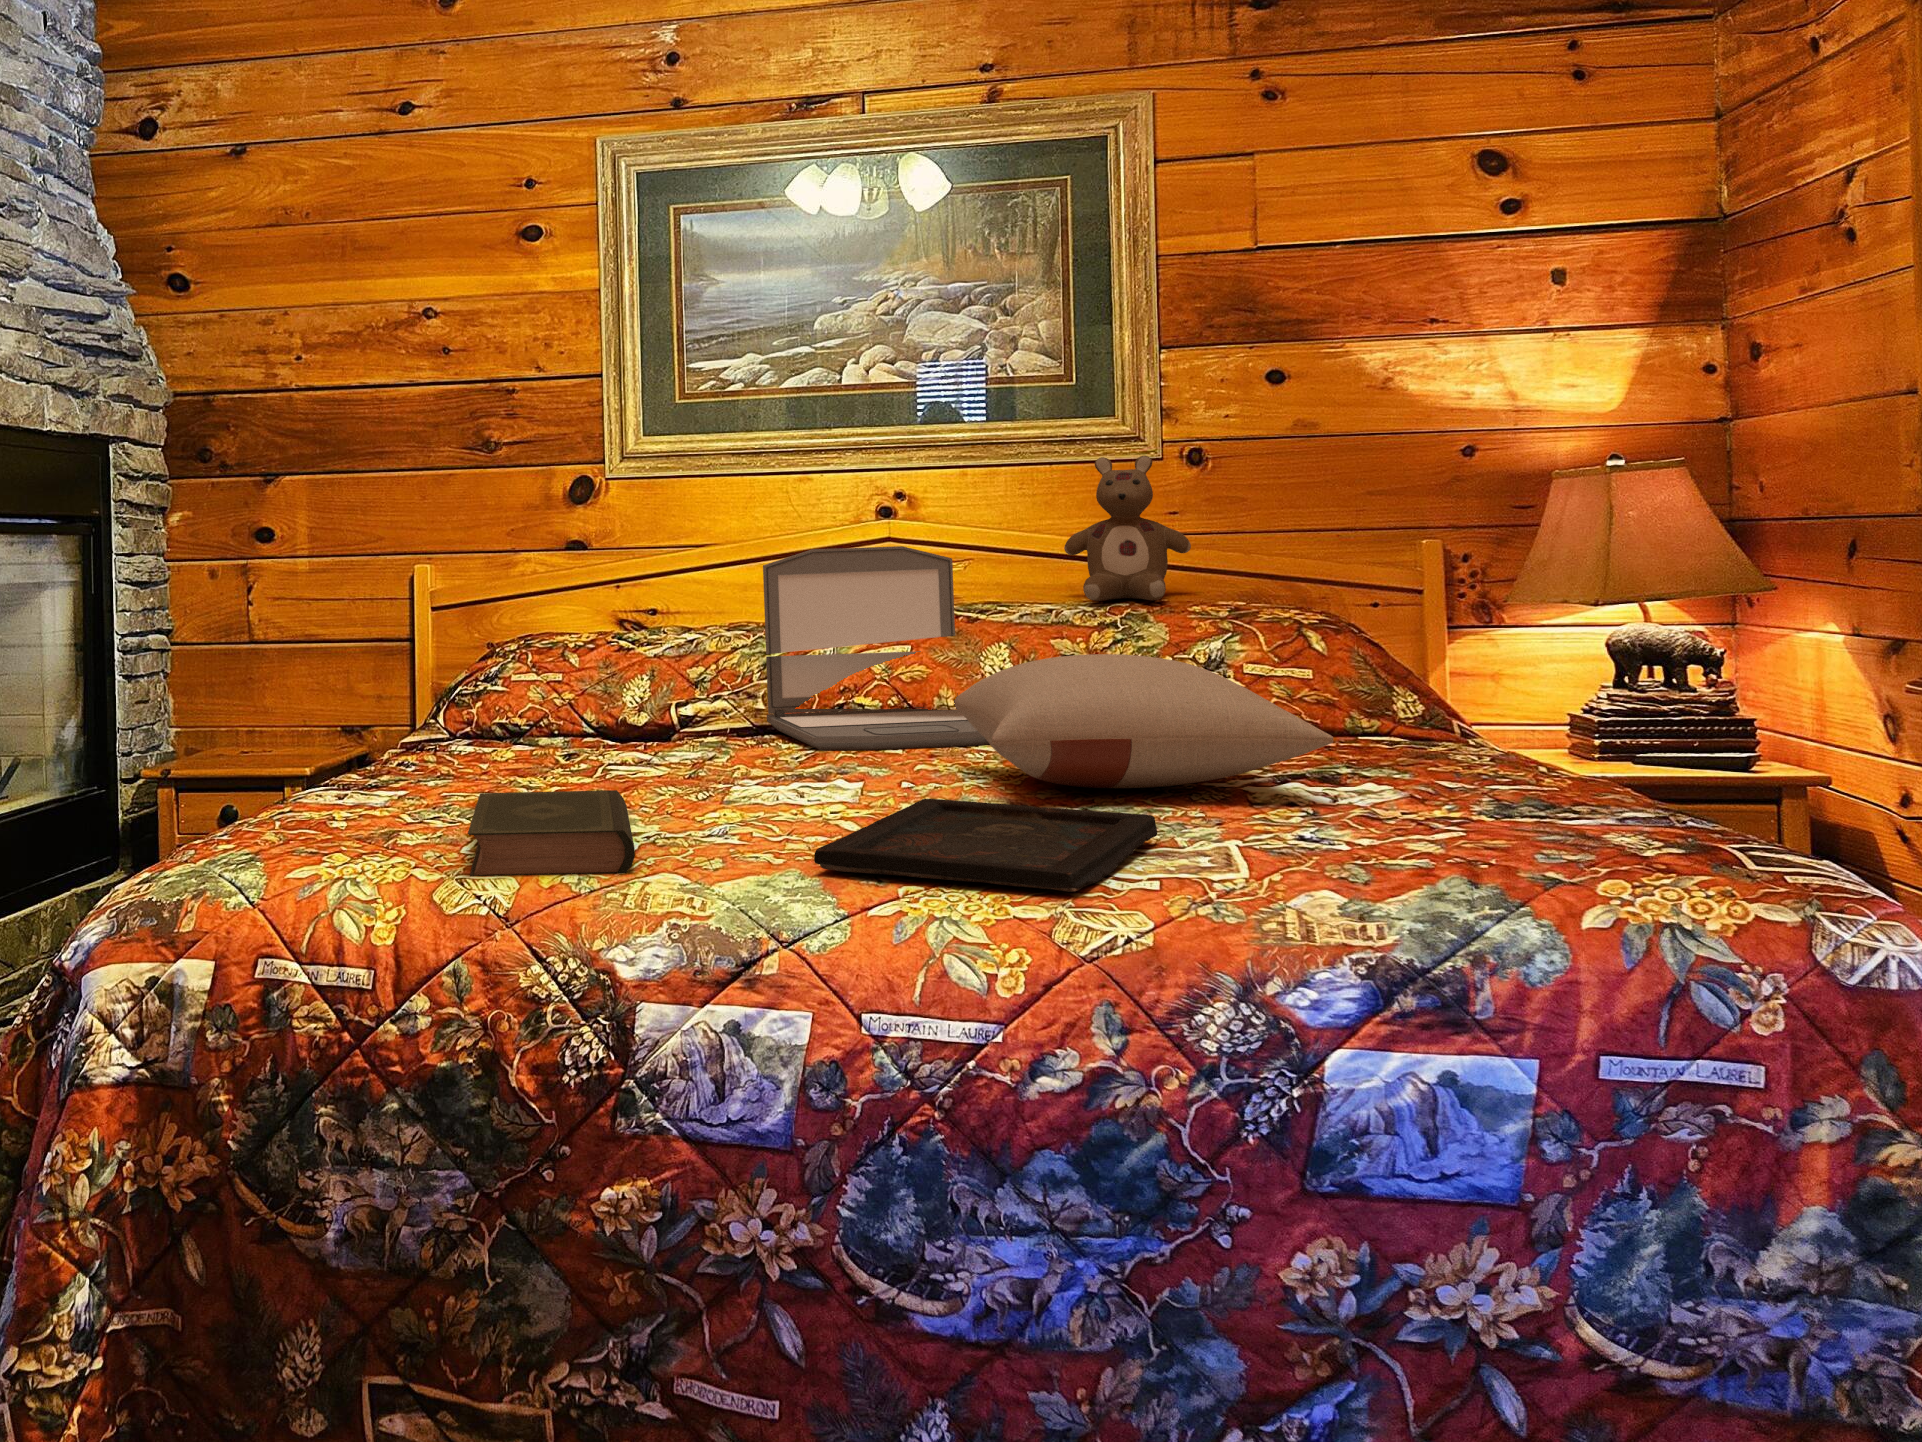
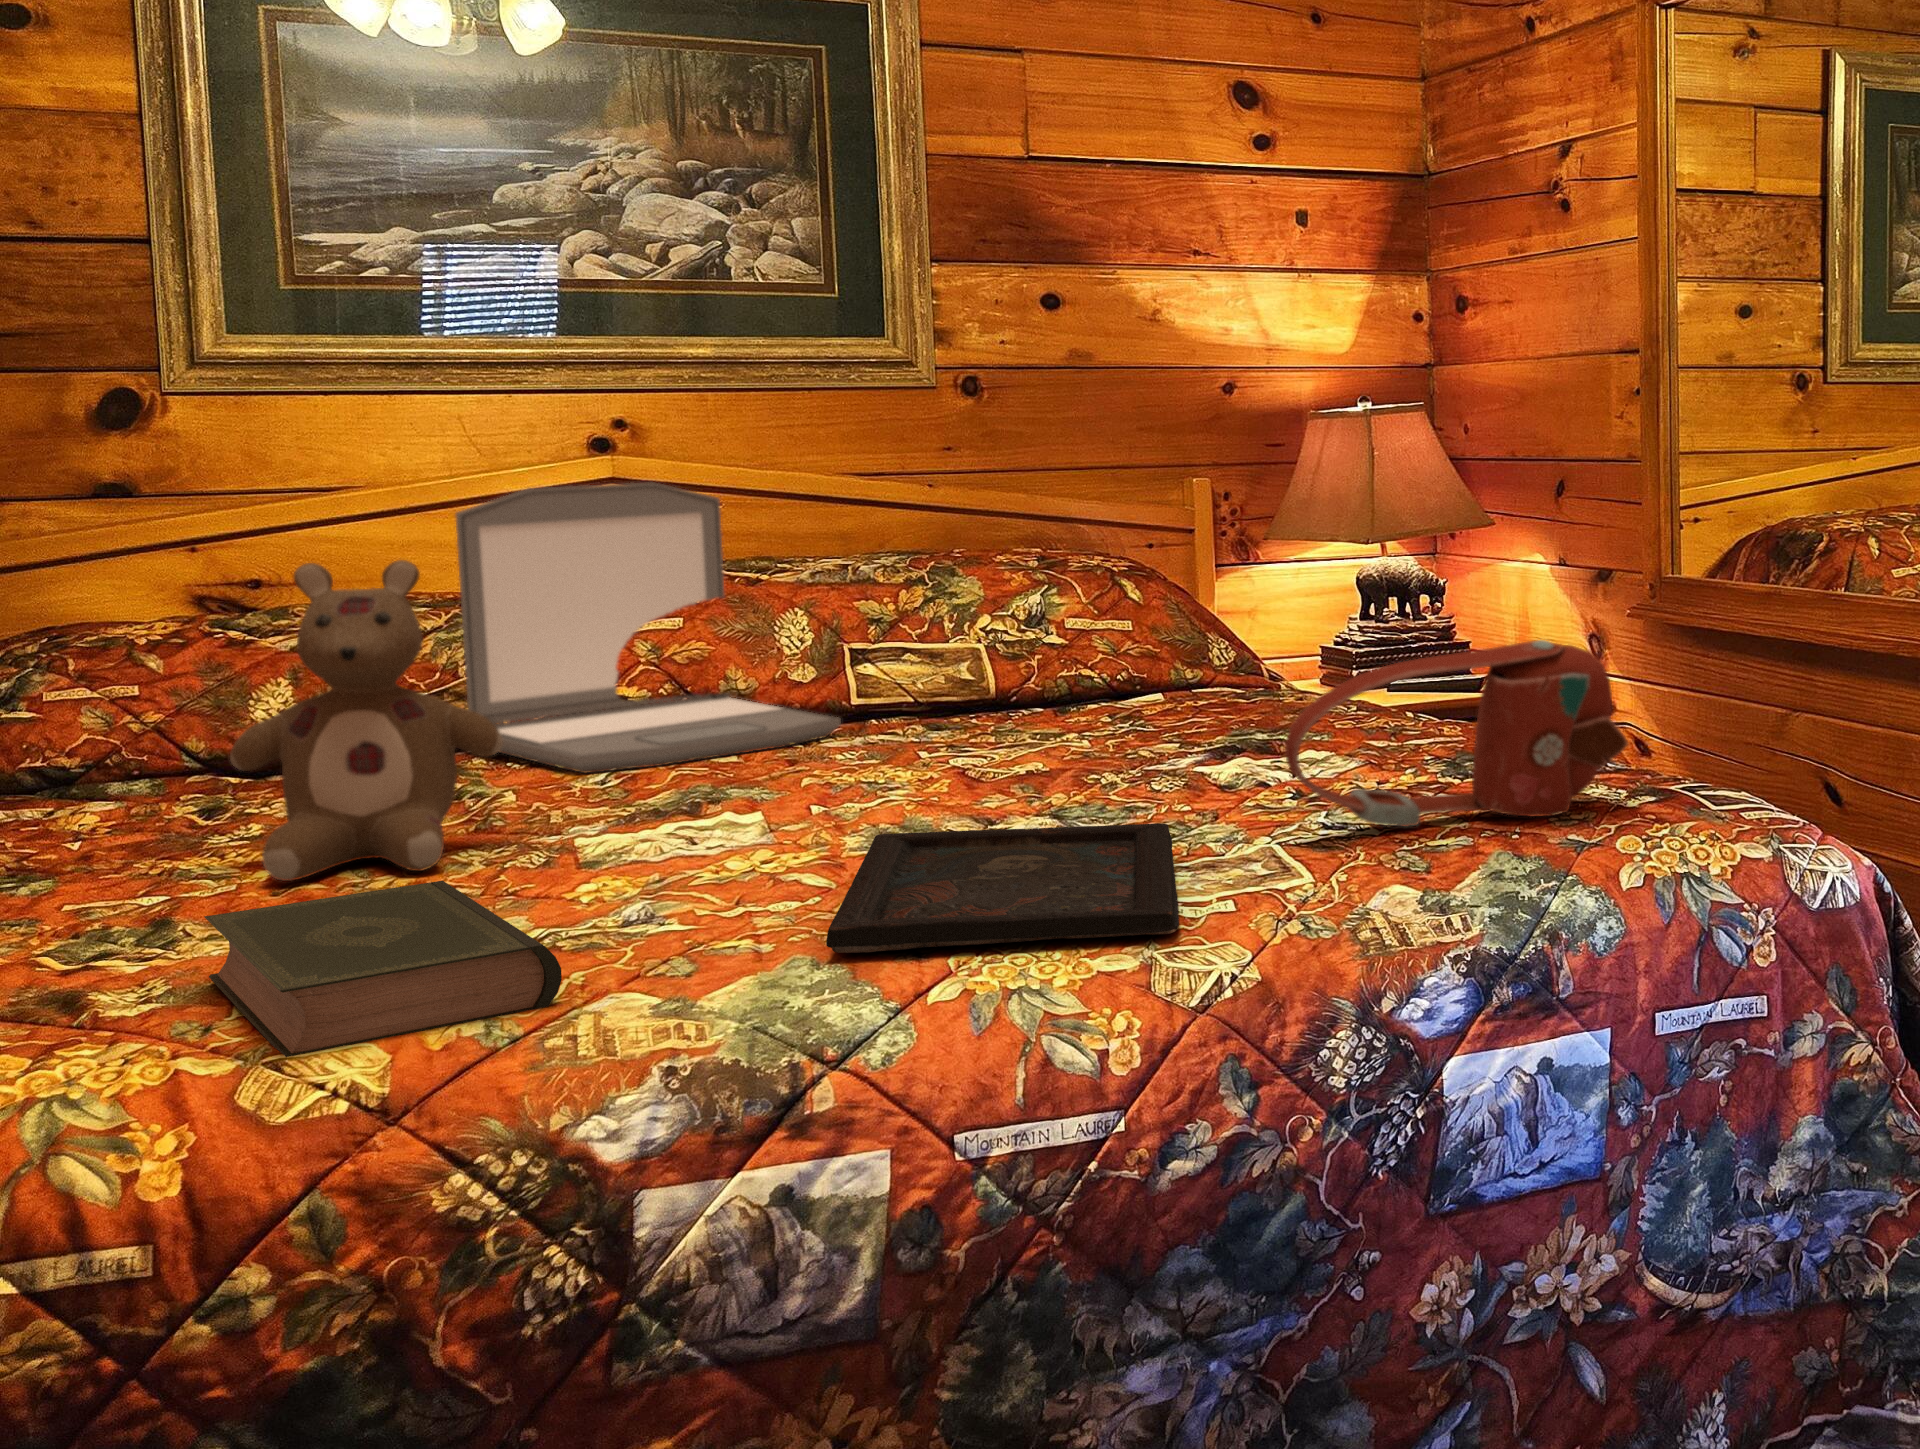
stuffed bear: present [1064,456,1191,601] -> present [230,560,503,881]
pillow: present [954,654,1333,788] -> none [803,625,1286,790]
handbag: none [1264,682,1660,857] -> present [1285,640,1628,827]

